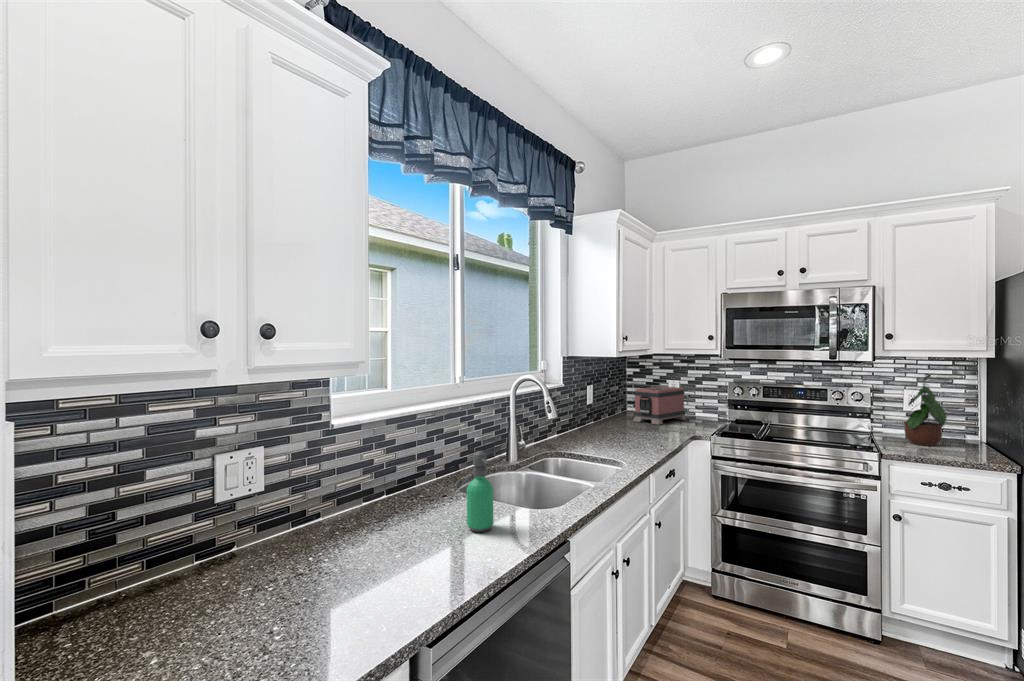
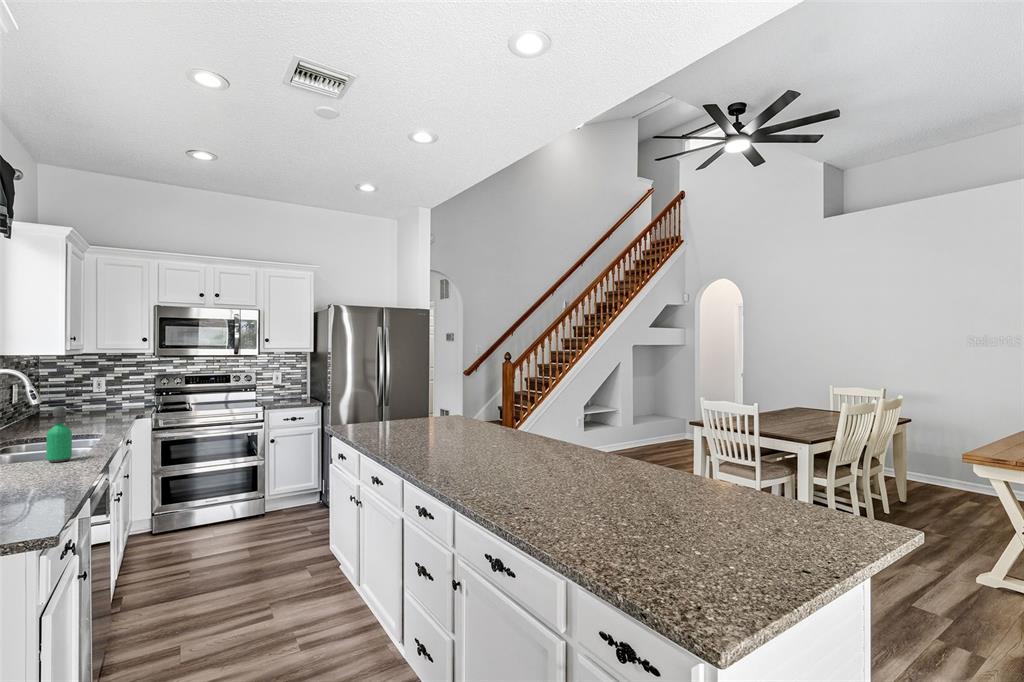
potted plant: present [904,376,947,446] -> none [271,362,298,402]
toaster: present [633,386,686,425] -> none [62,383,115,415]

